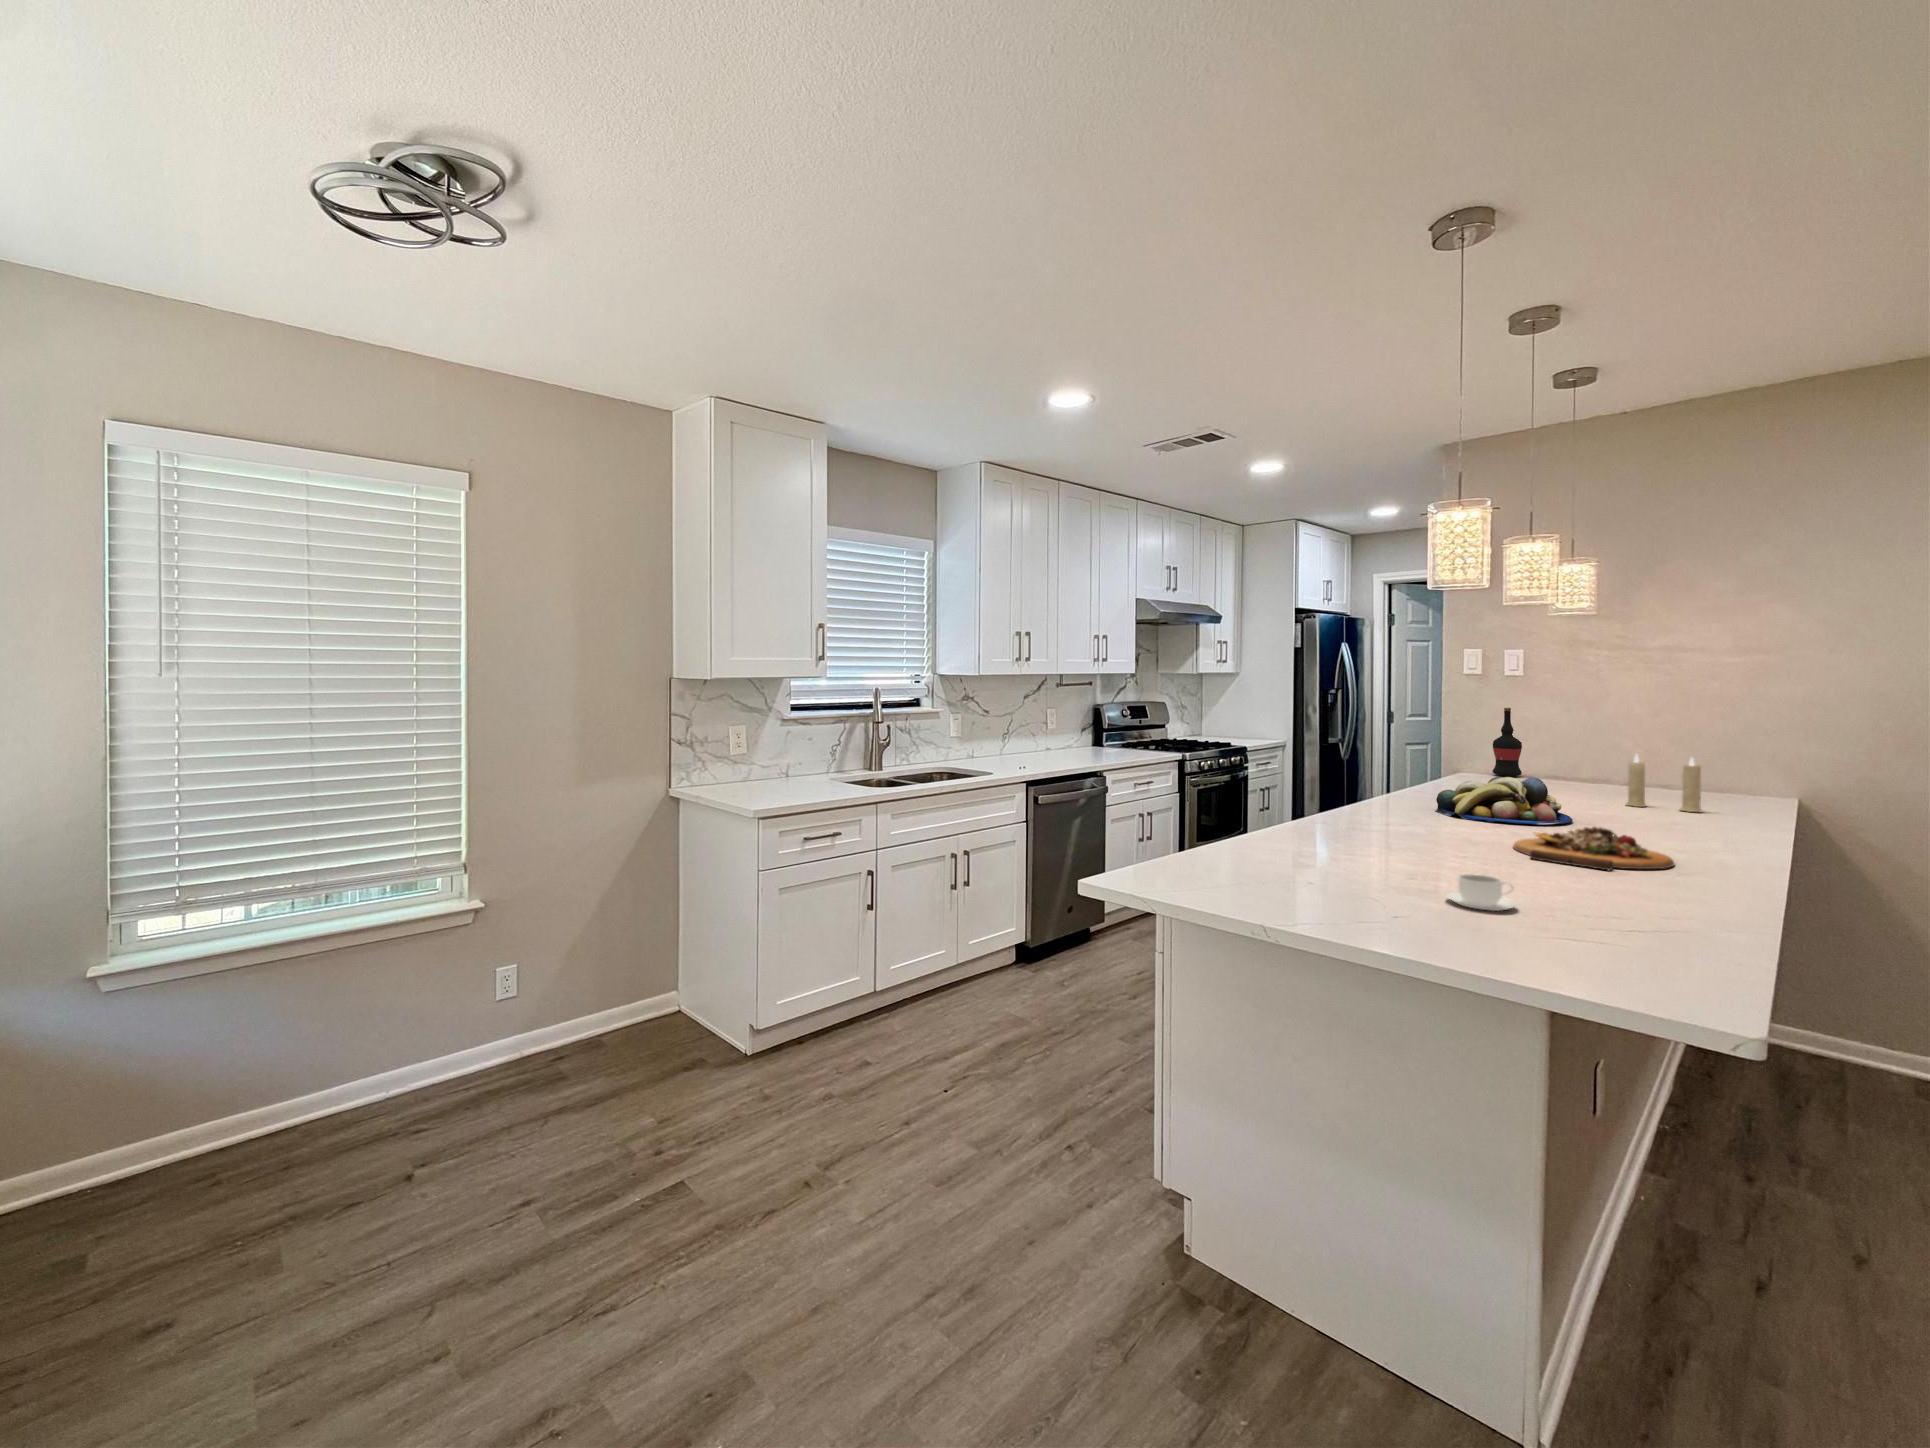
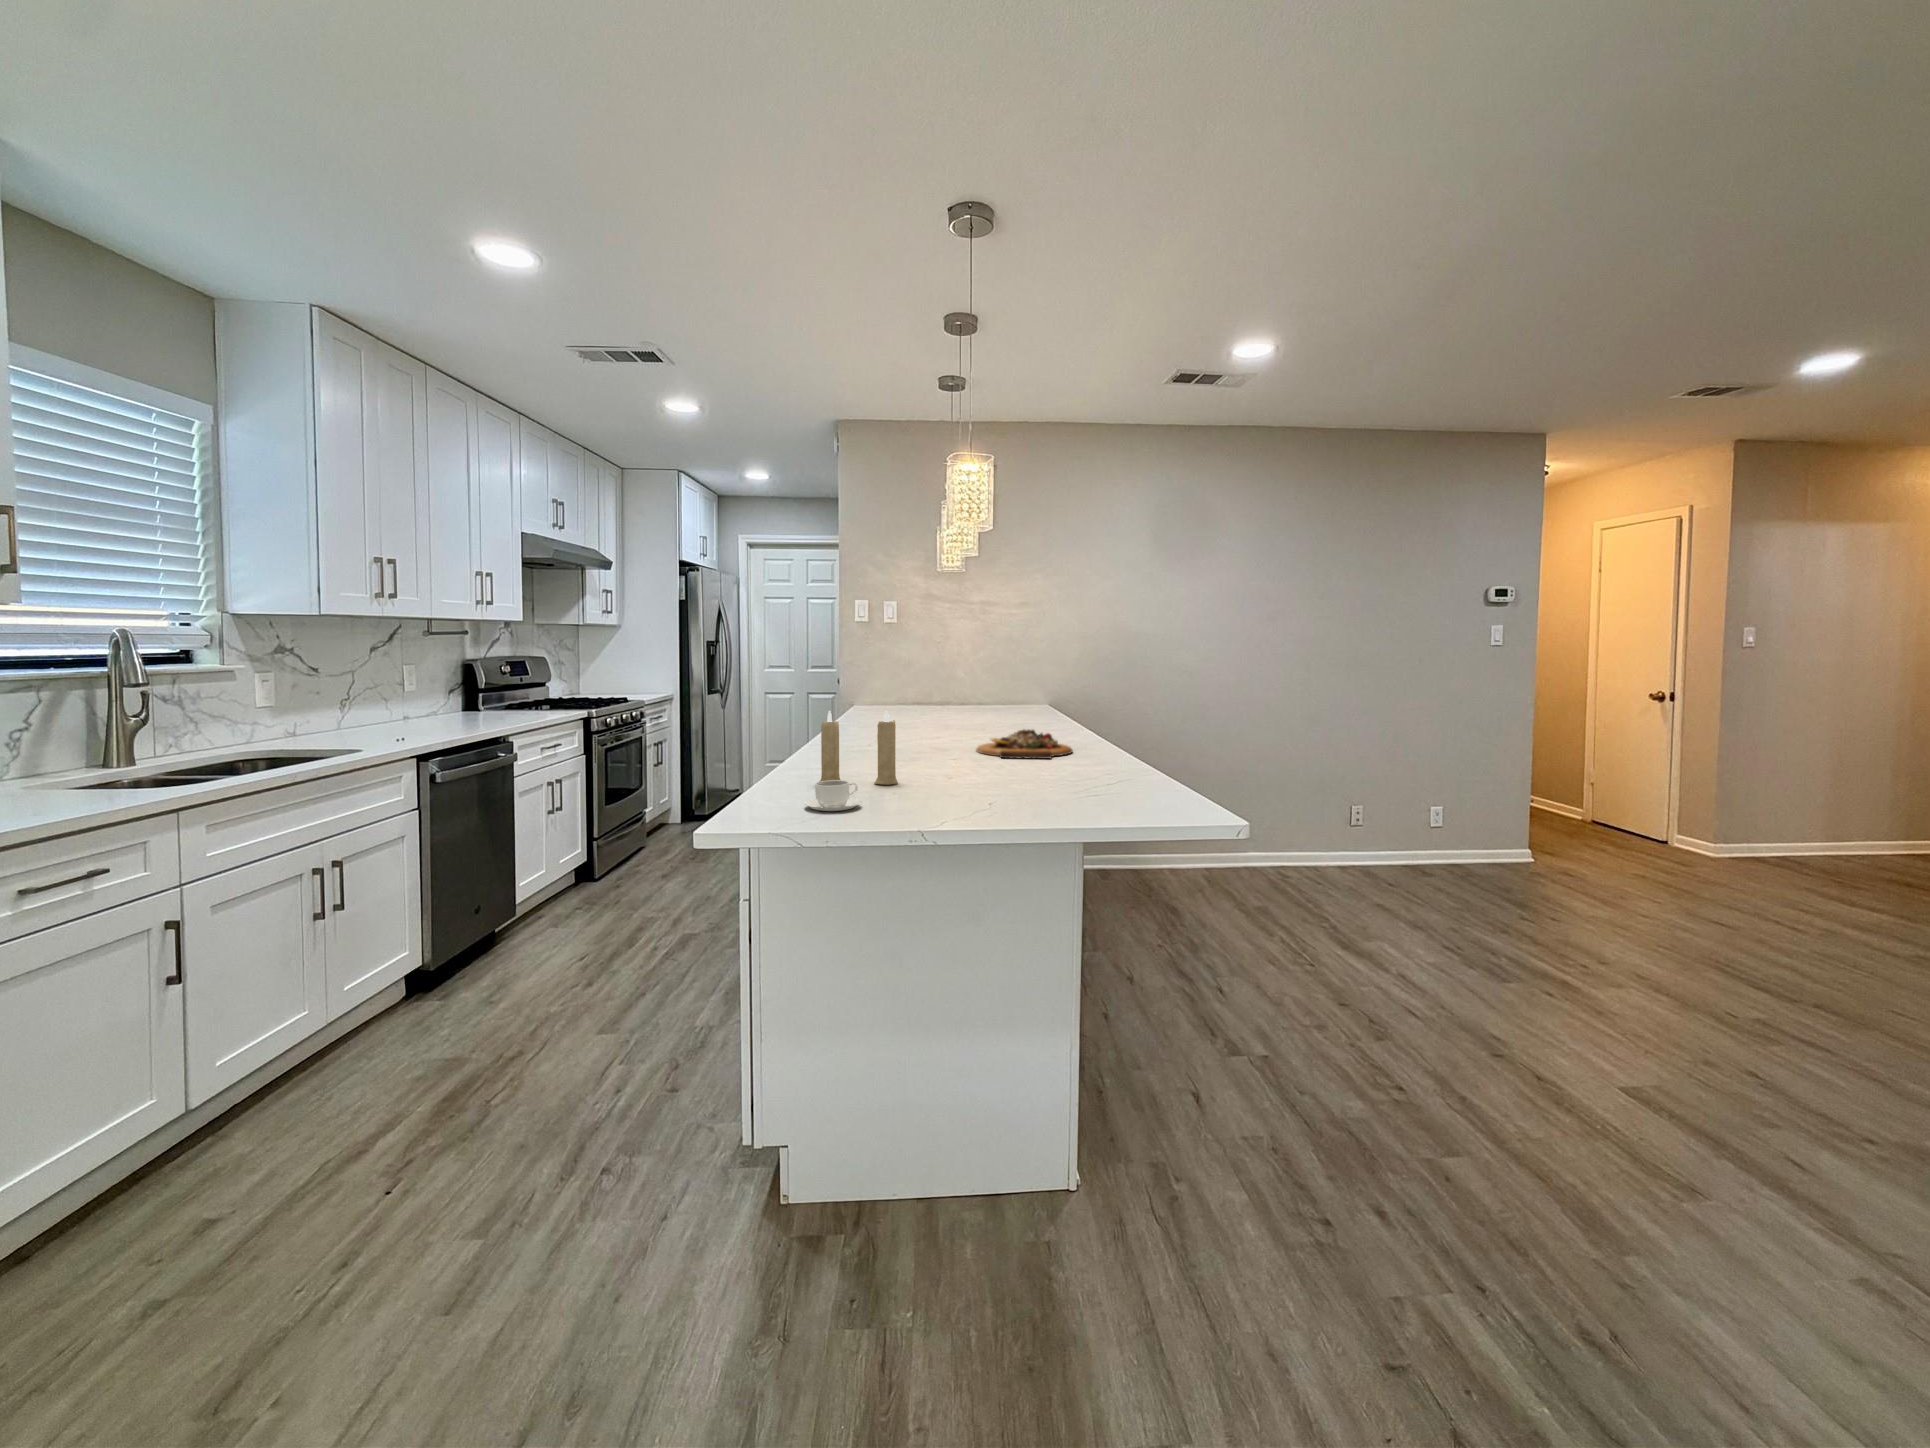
wine bottle: present [1493,708,1522,776] -> none [878,651,898,707]
candle: present [1626,755,1702,812] -> present [819,711,898,785]
fruit bowl: present [1436,777,1573,824] -> none [888,700,979,738]
coffee cup: present [1446,874,1518,911] -> present [805,780,862,811]

